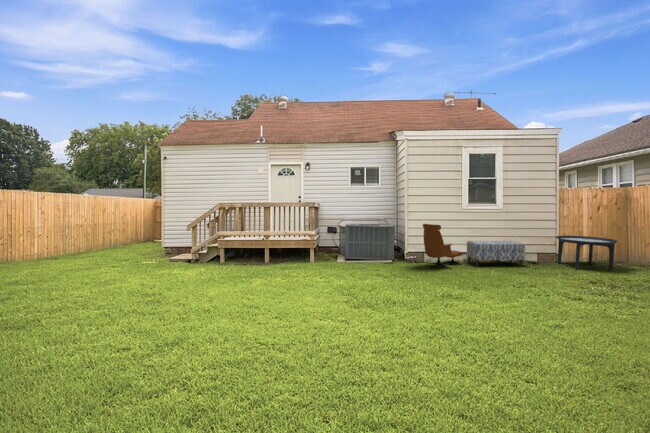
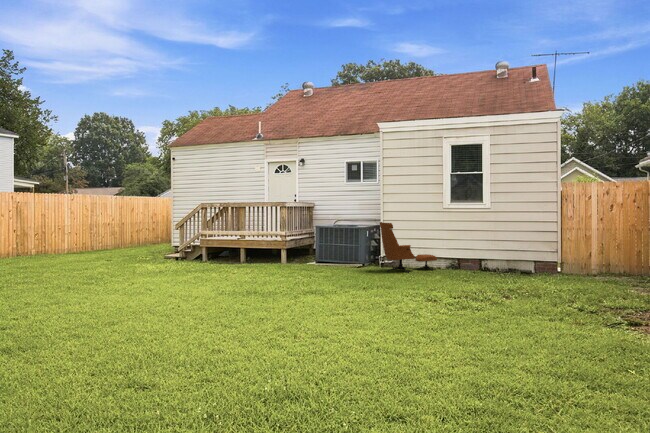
round table: present [556,236,618,271] -> none [548,240,619,282]
bench: present [467,241,525,267] -> none [443,244,503,275]

